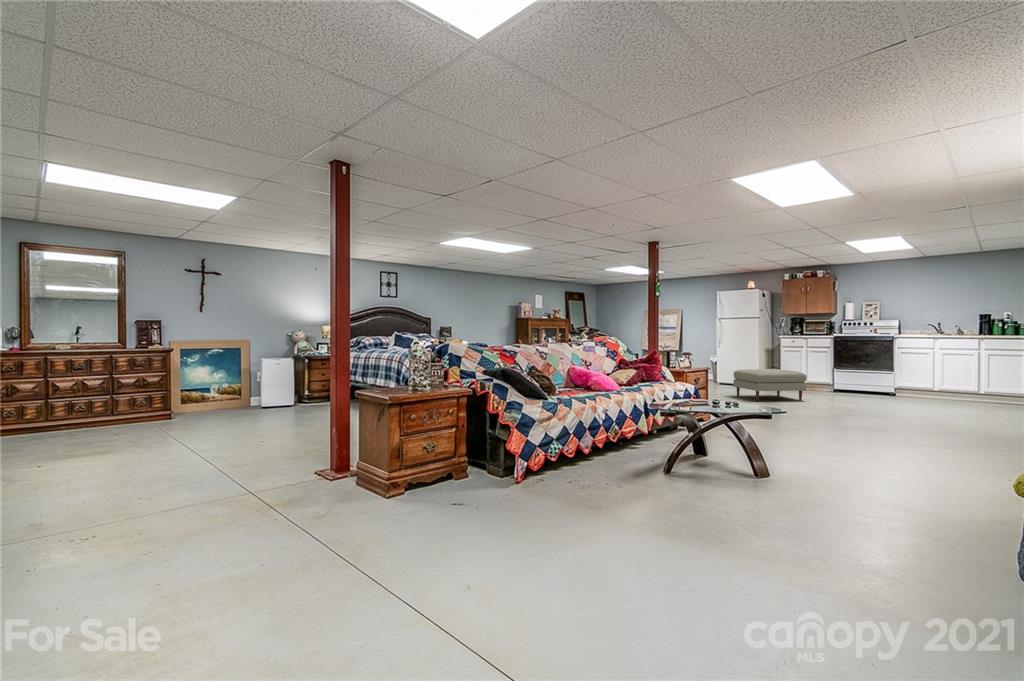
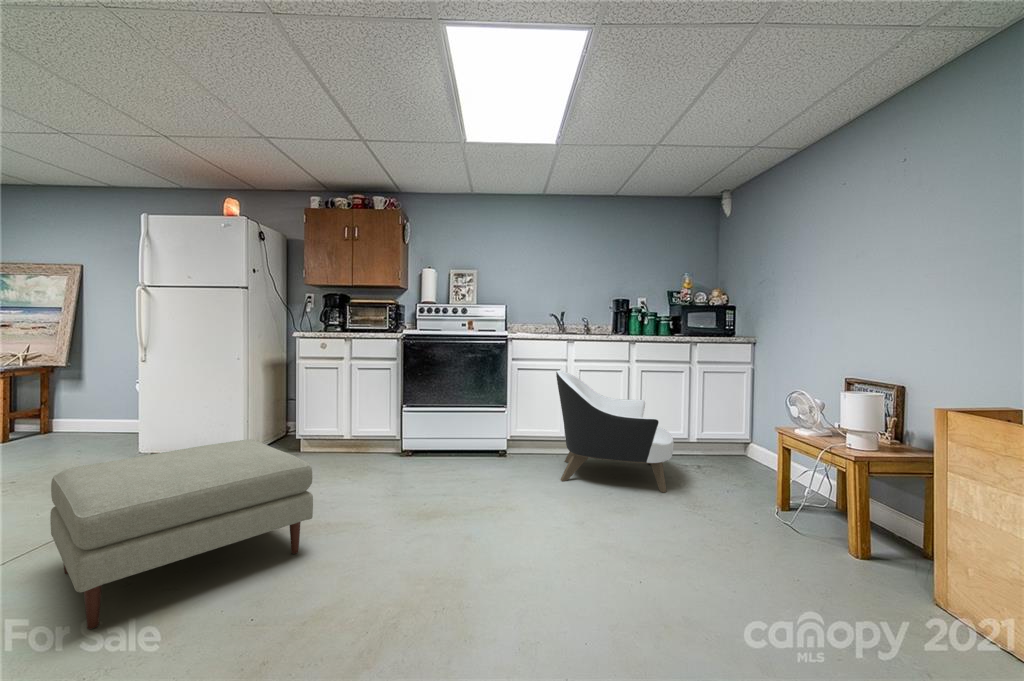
armchair: none [922,353,1000,409] -> present [556,371,674,493]

